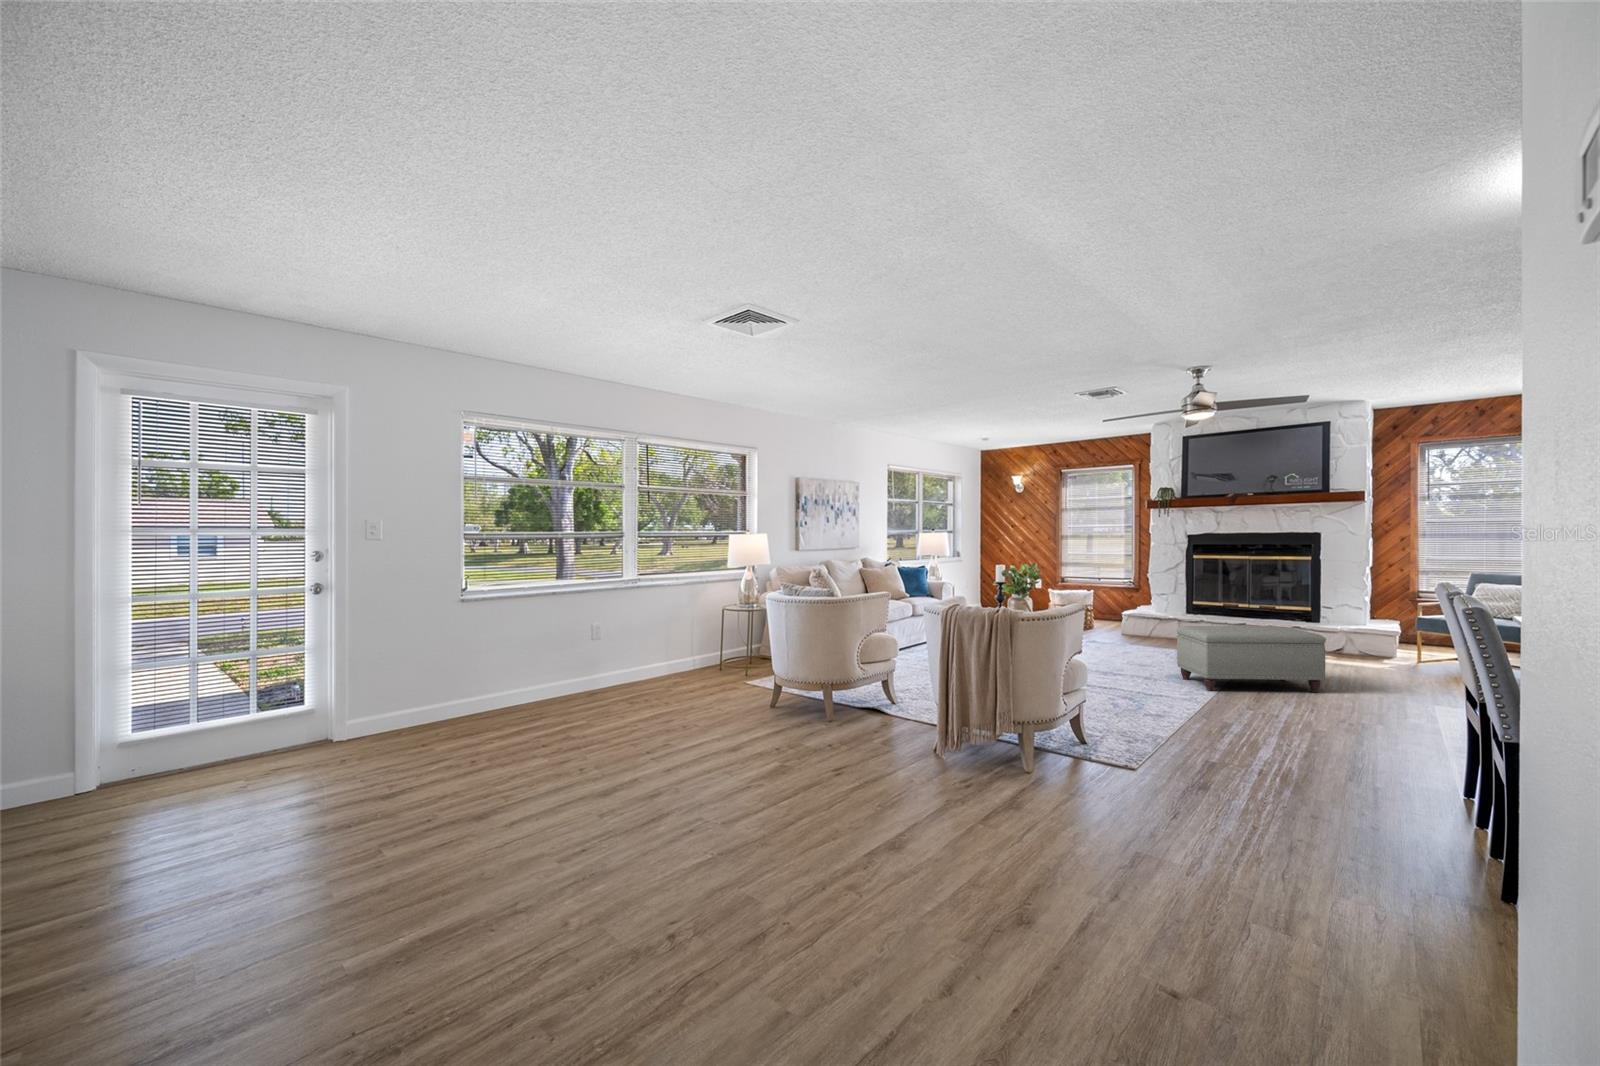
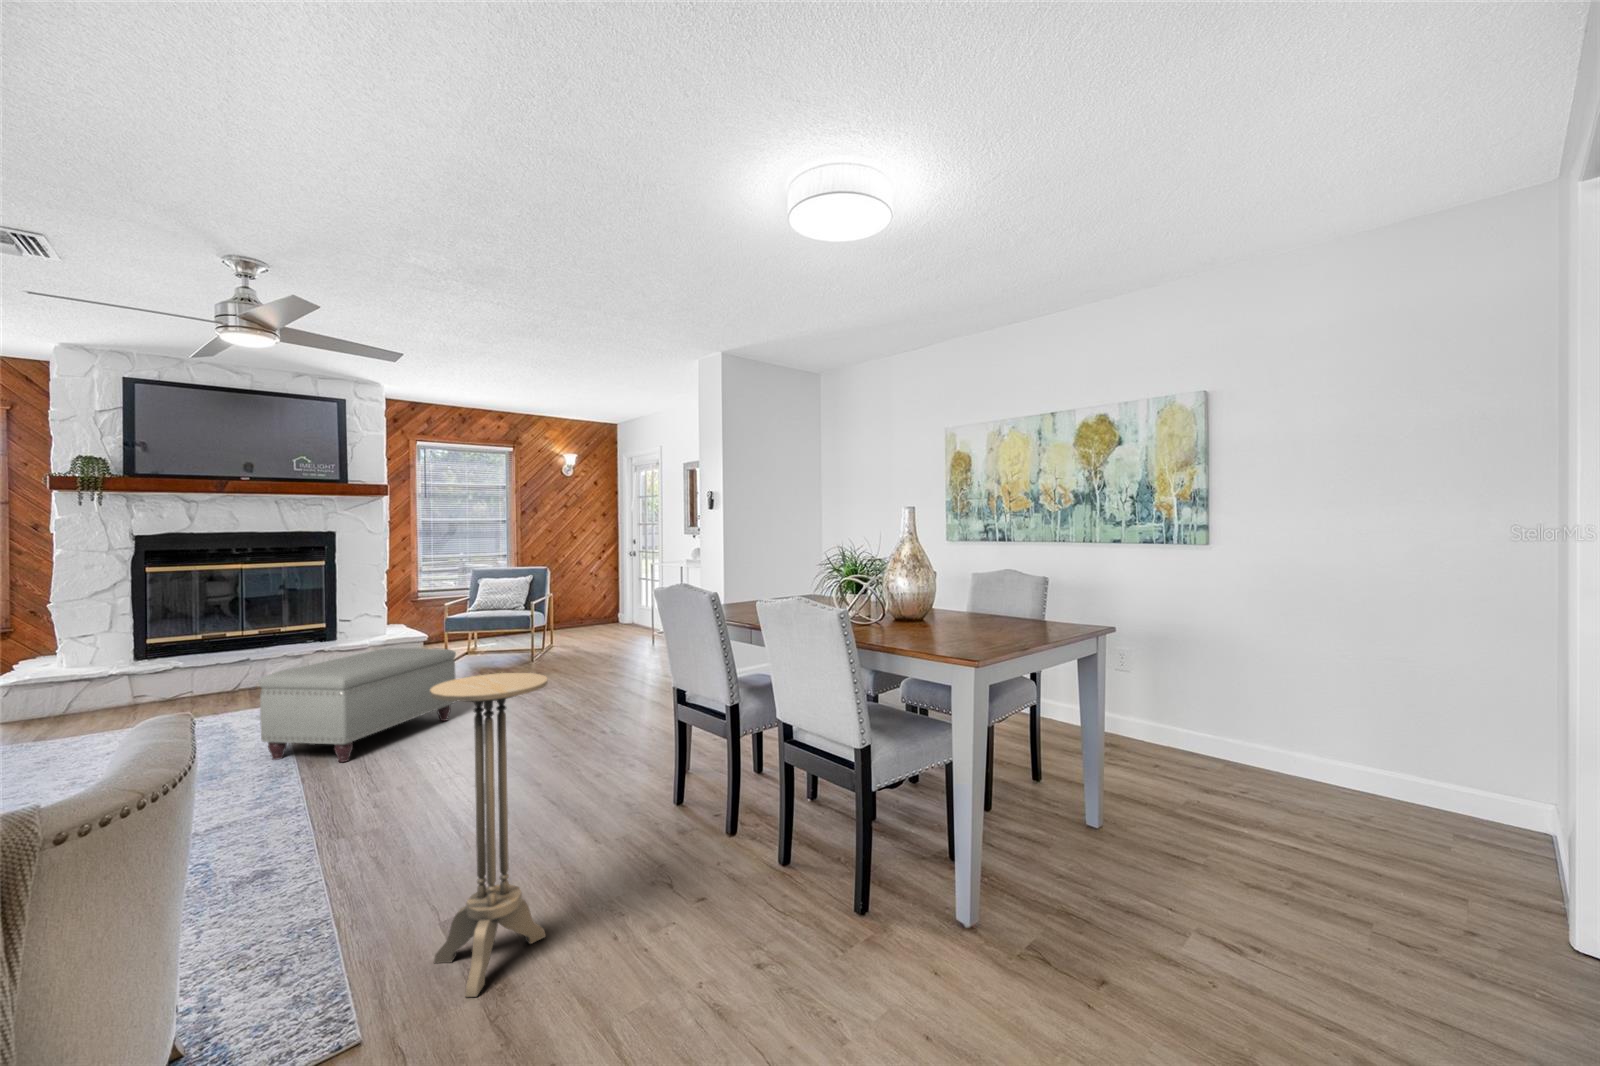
side table: none [1077,622,1136,769] -> present [430,673,548,997]

